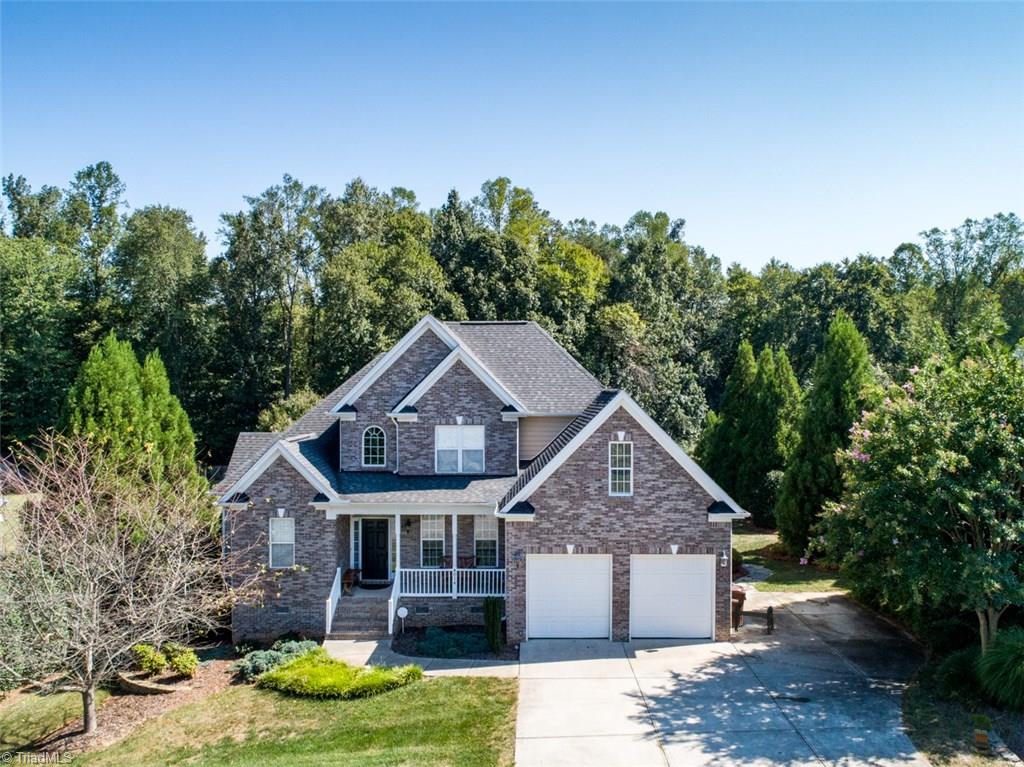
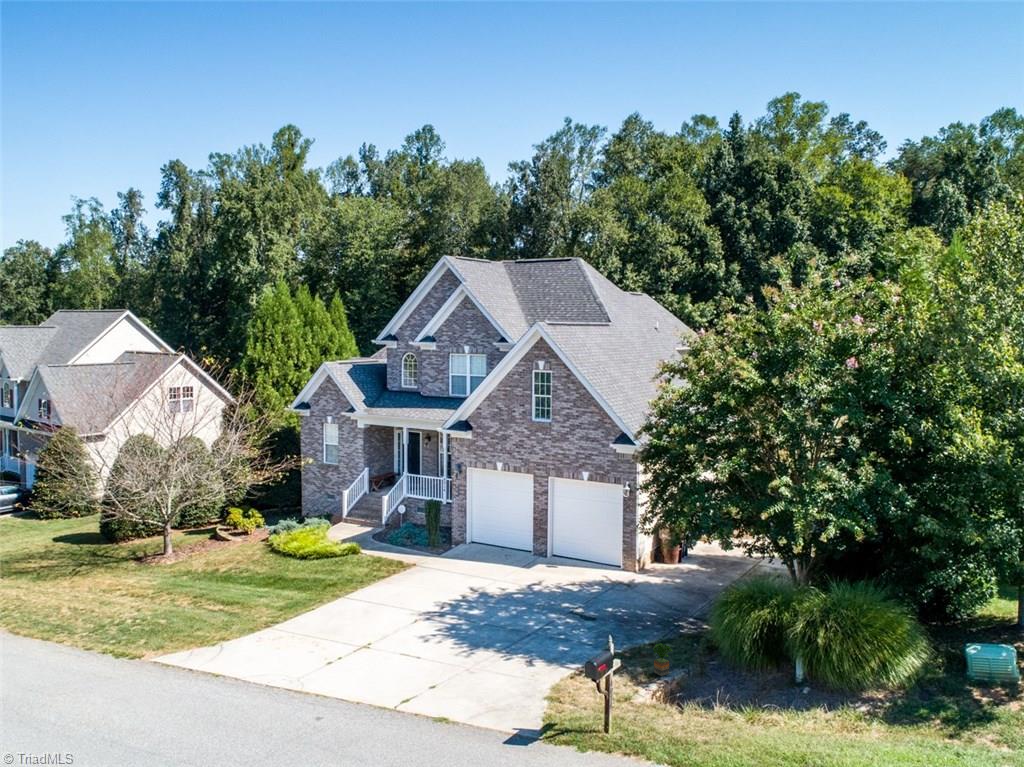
bench: present [734,603,774,635] -> none [658,538,698,571]

